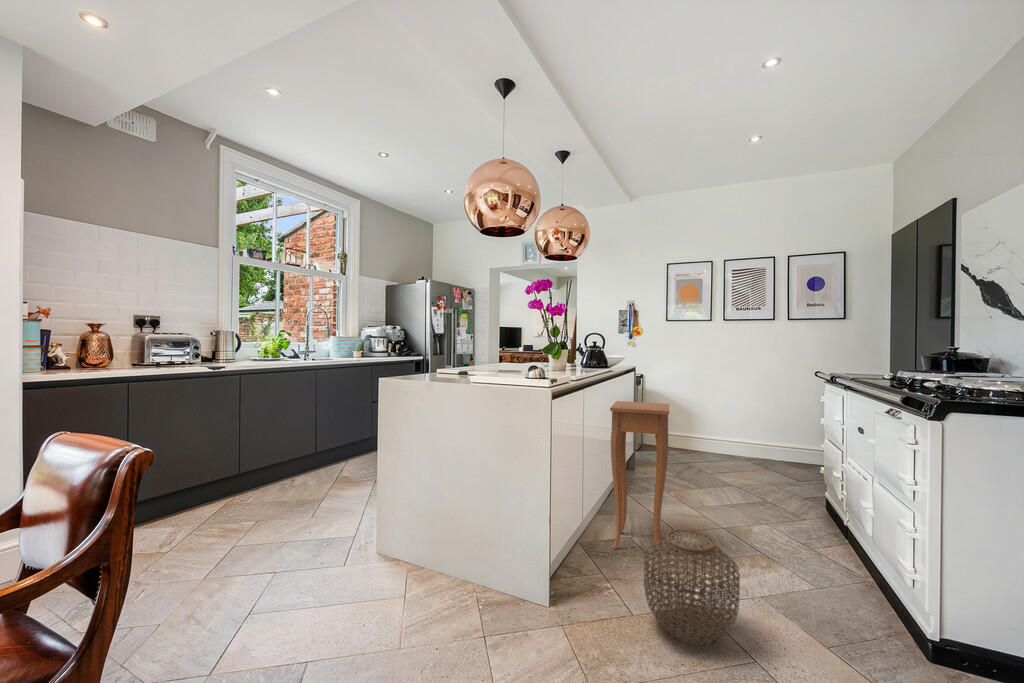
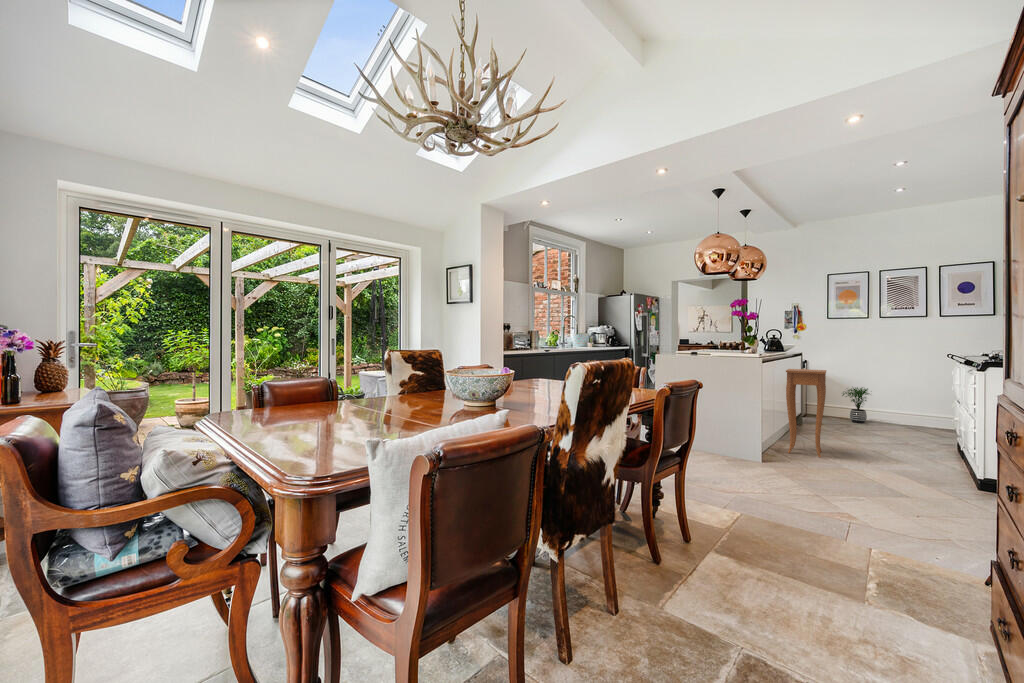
potted plant: none [681,410,719,459] -> present [842,387,869,423]
woven basket: present [644,529,740,645] -> none [810,428,866,481]

